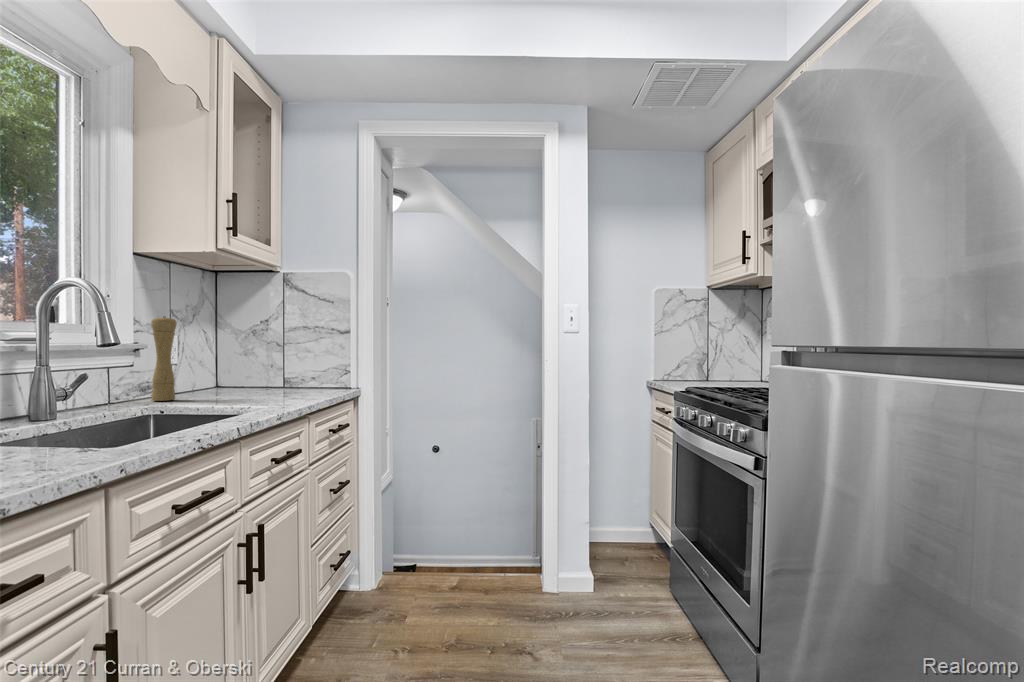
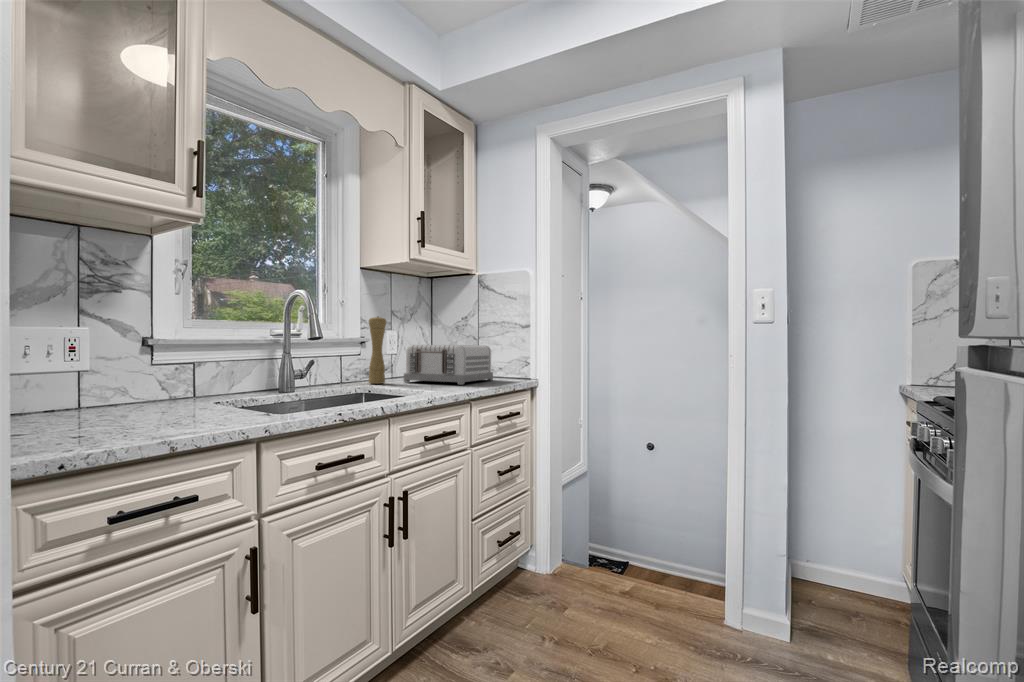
toaster: none [199,351,306,397] -> present [404,345,493,385]

